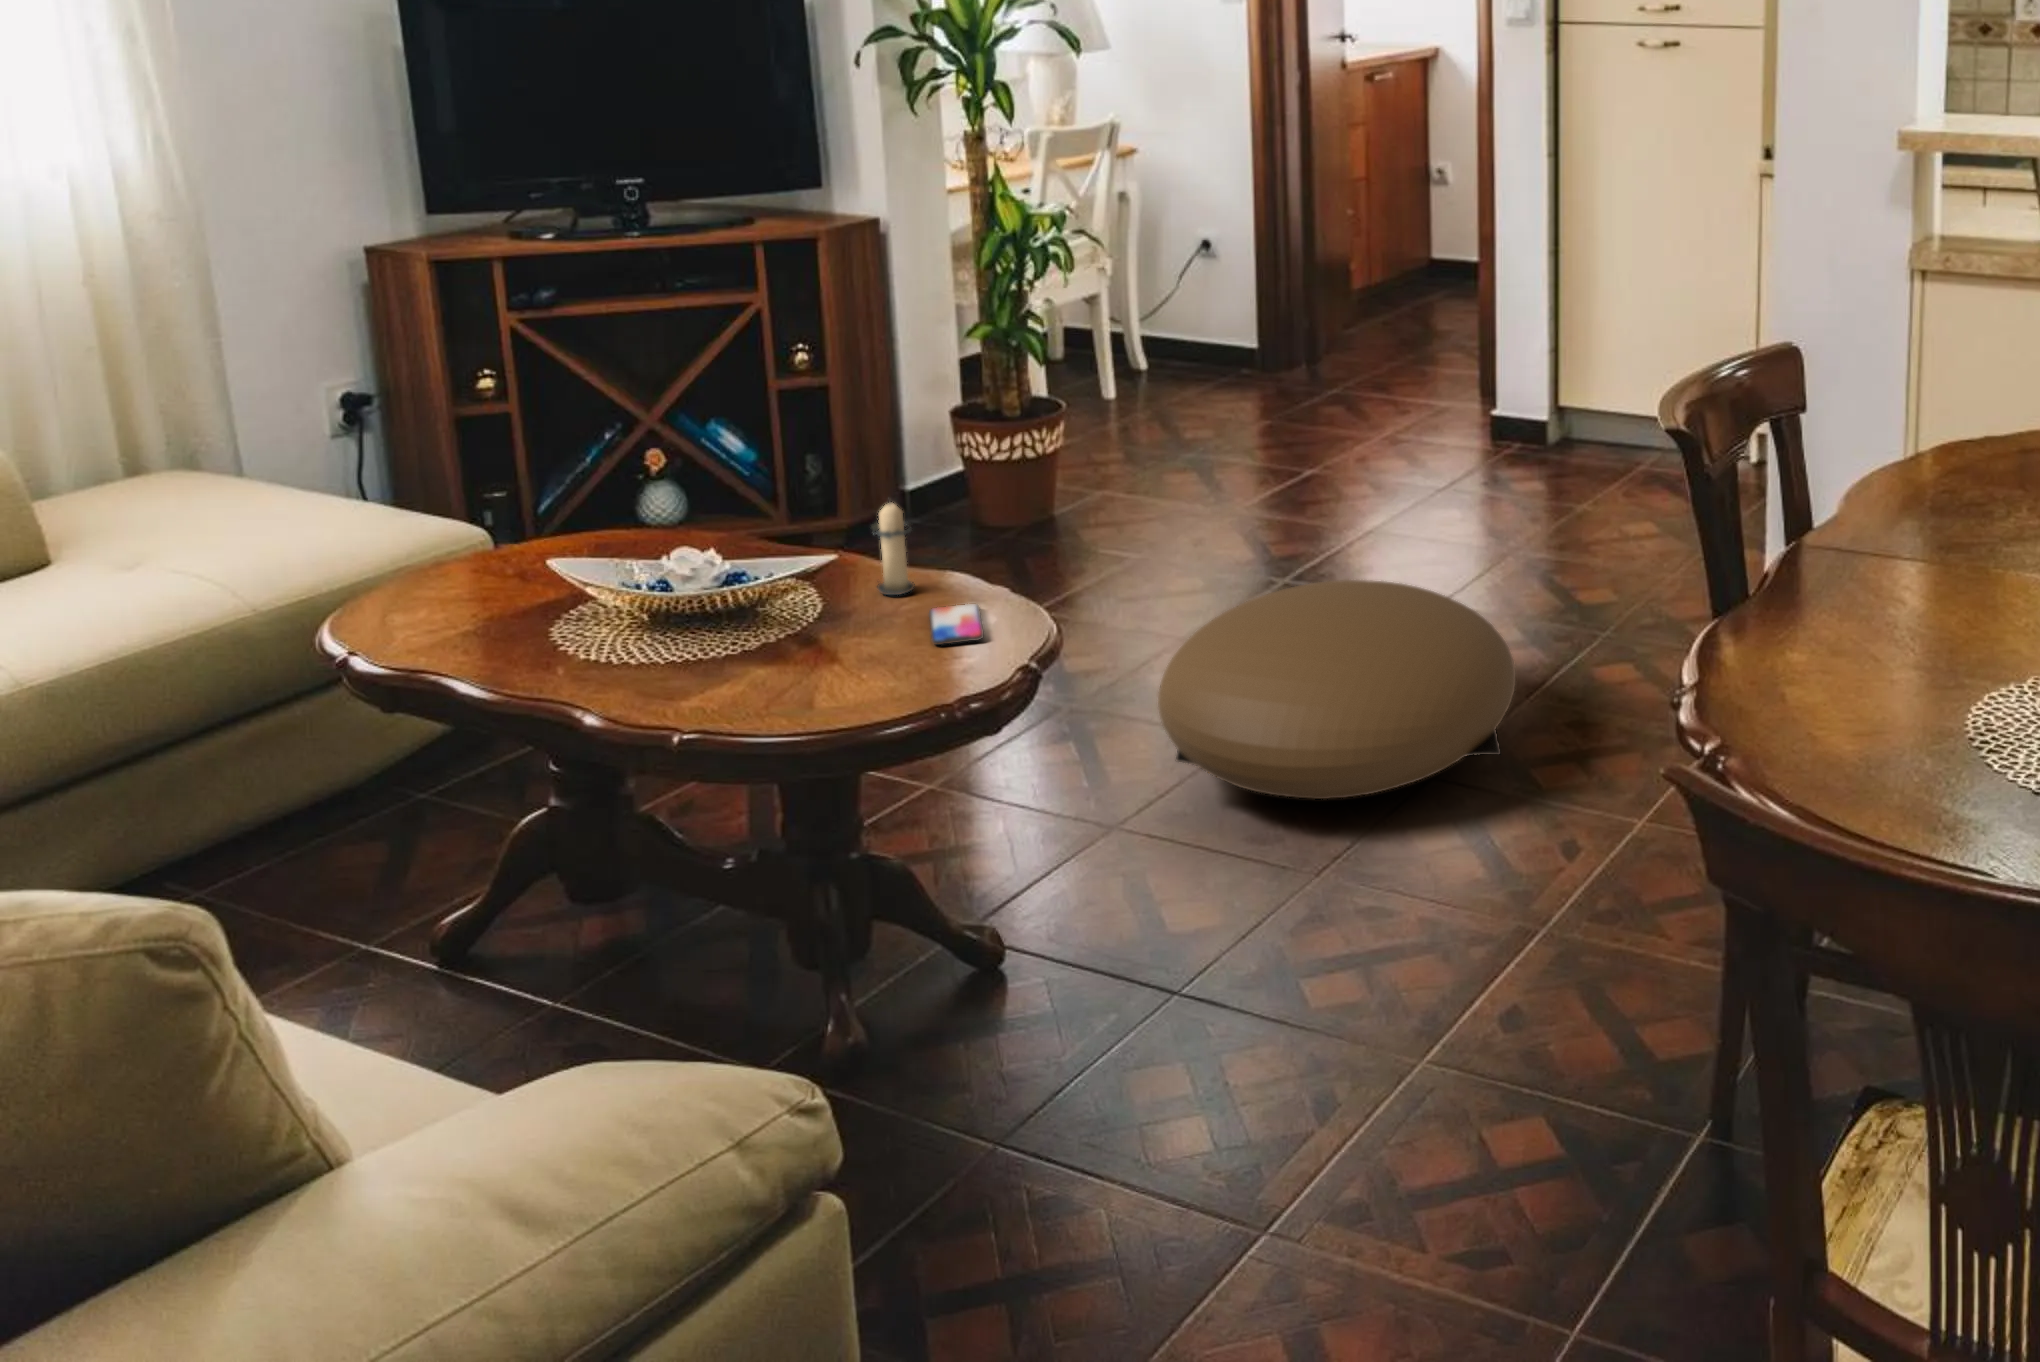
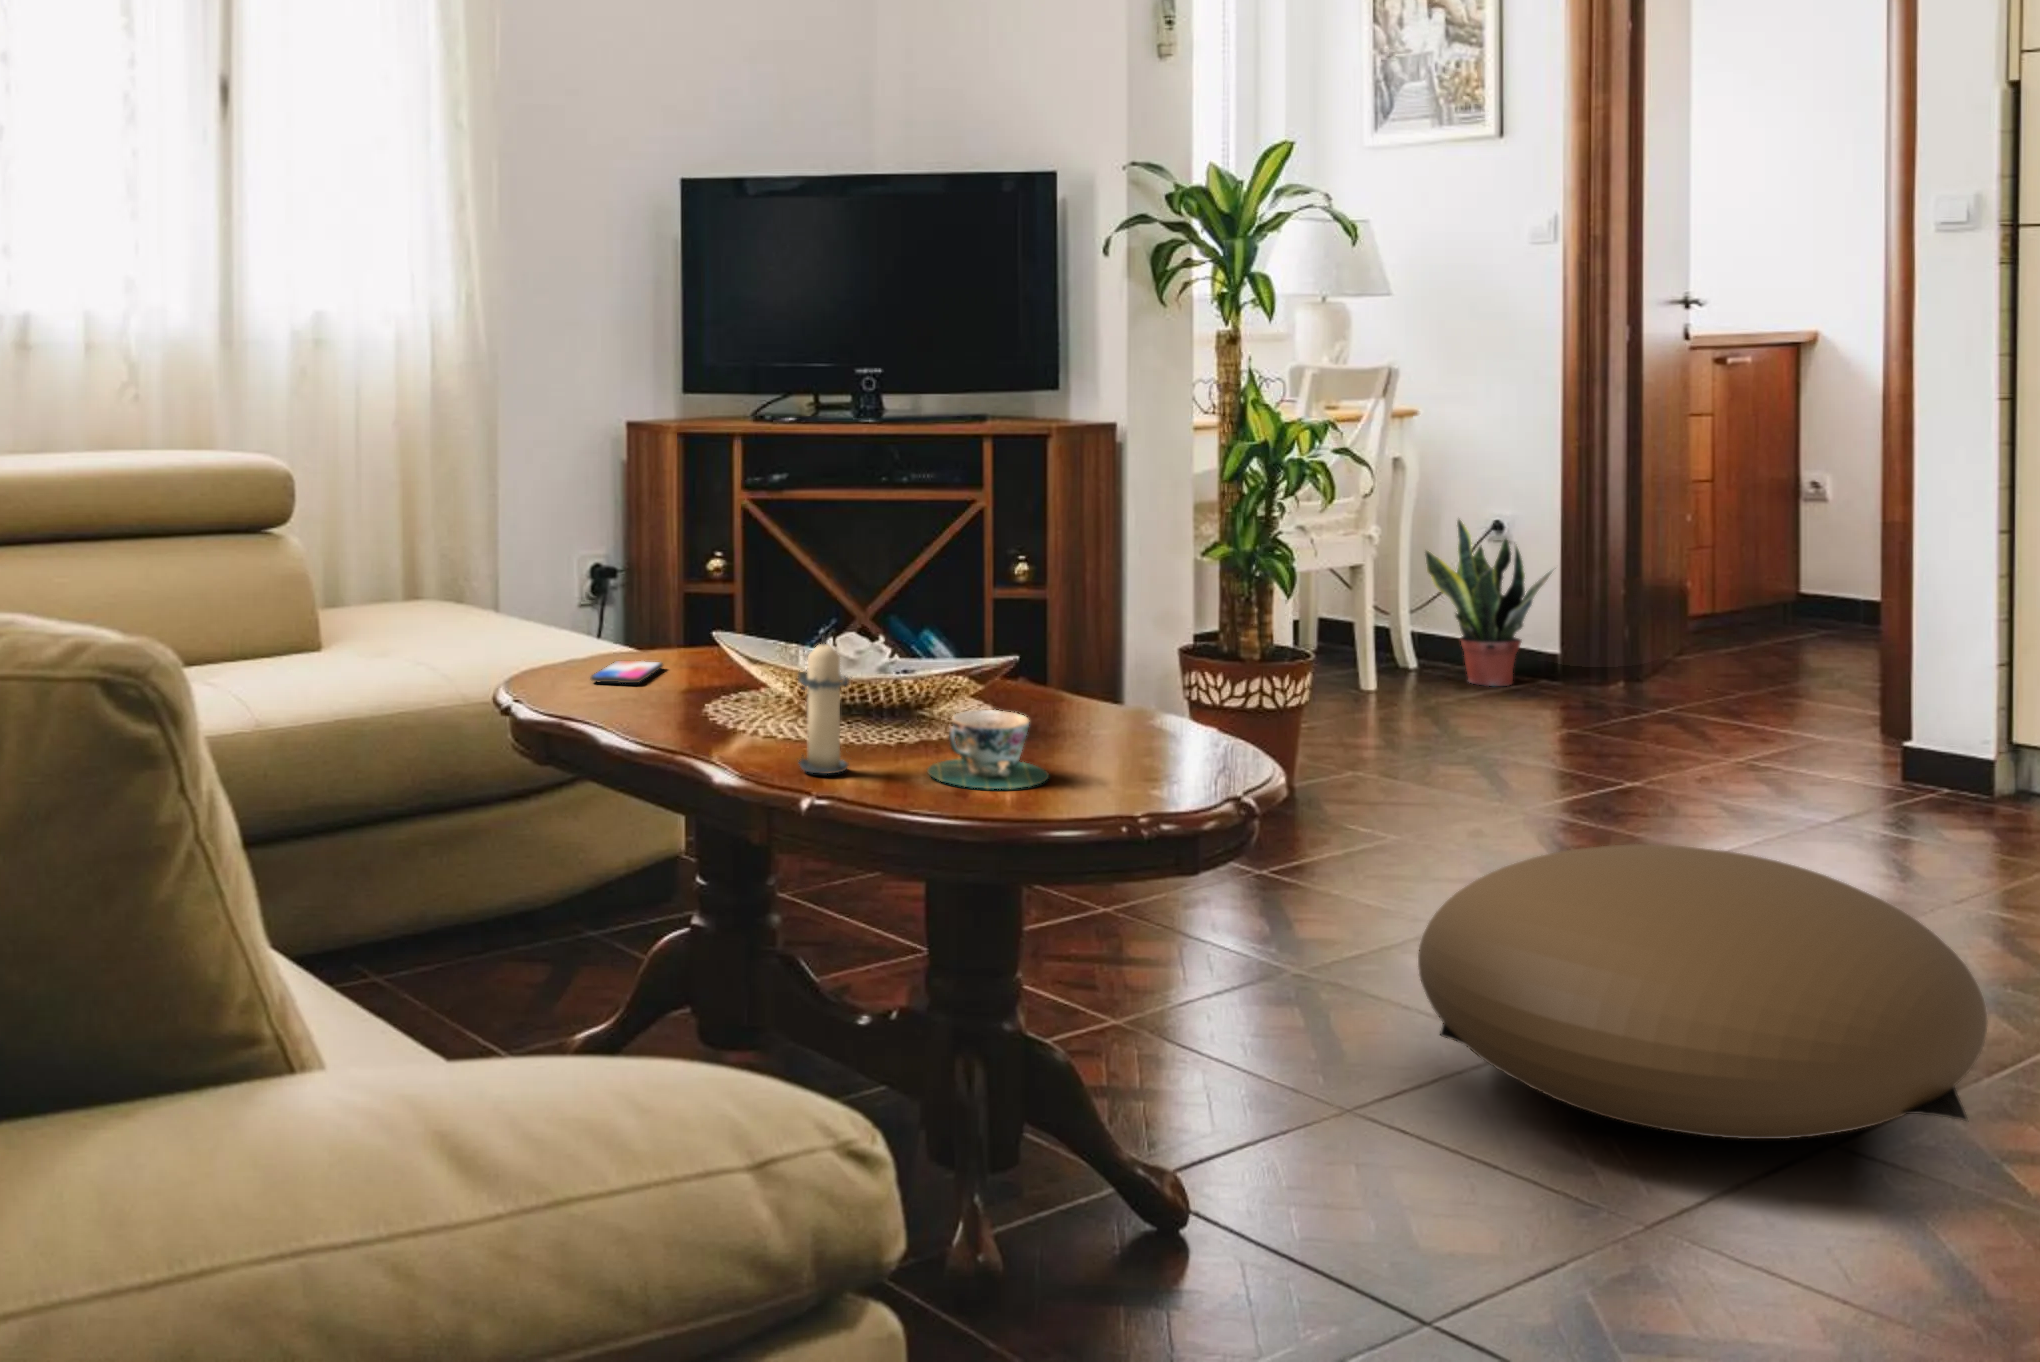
potted plant: none [1149,240,1253,379] -> present [1425,520,1553,686]
candle: present [872,503,915,595] -> present [798,643,852,774]
smartphone: present [929,604,984,645] -> present [591,661,663,683]
teacup: none [774,617,876,691] -> present [928,710,1049,789]

